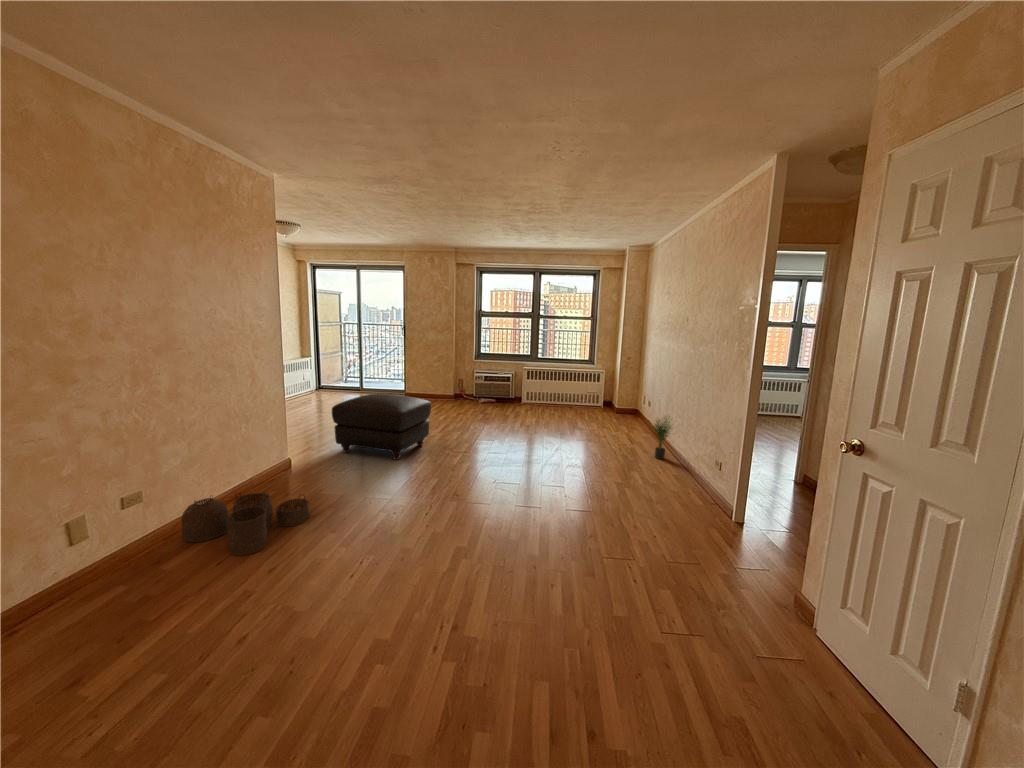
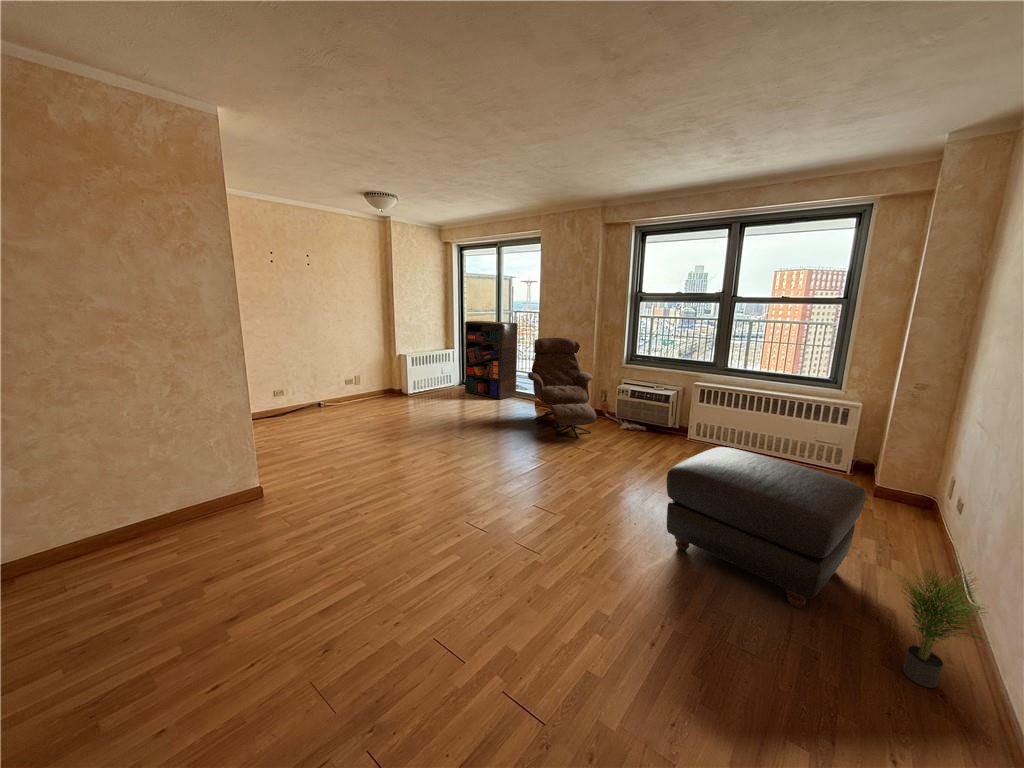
bookshelf: none [330,331,380,396] -> present [465,321,518,400]
lounge chair: none [408,343,470,411] -> present [528,338,597,438]
ottoman: present [332,394,431,460] -> present [667,447,866,608]
woven basket: present [181,493,309,555] -> none [12,522,182,625]

